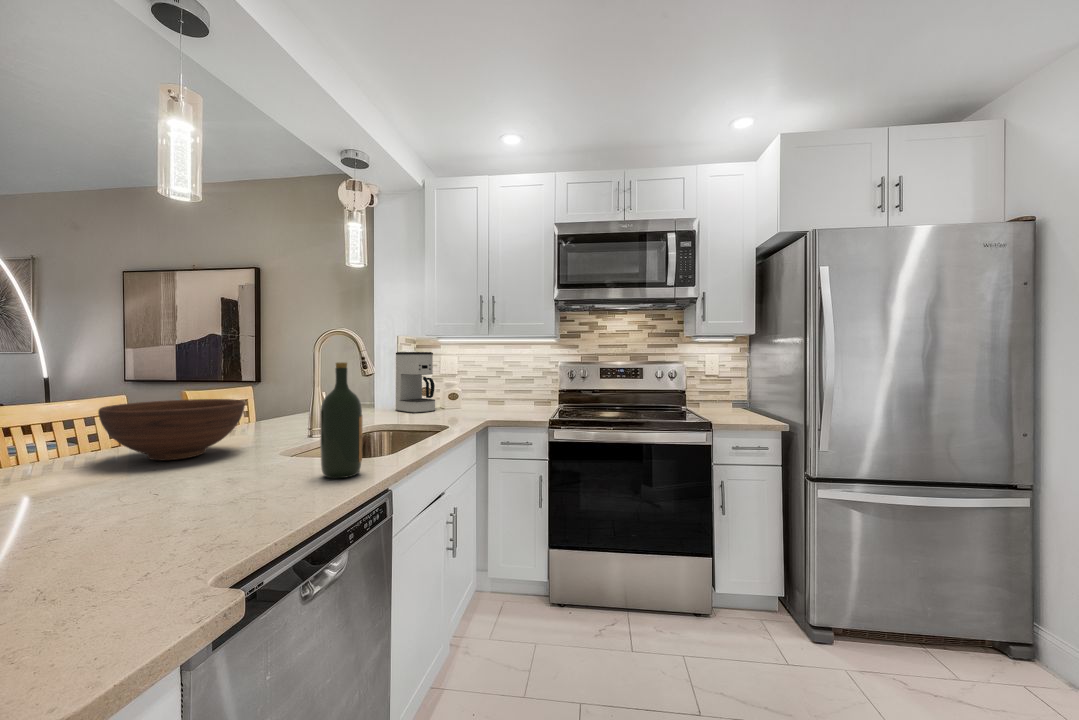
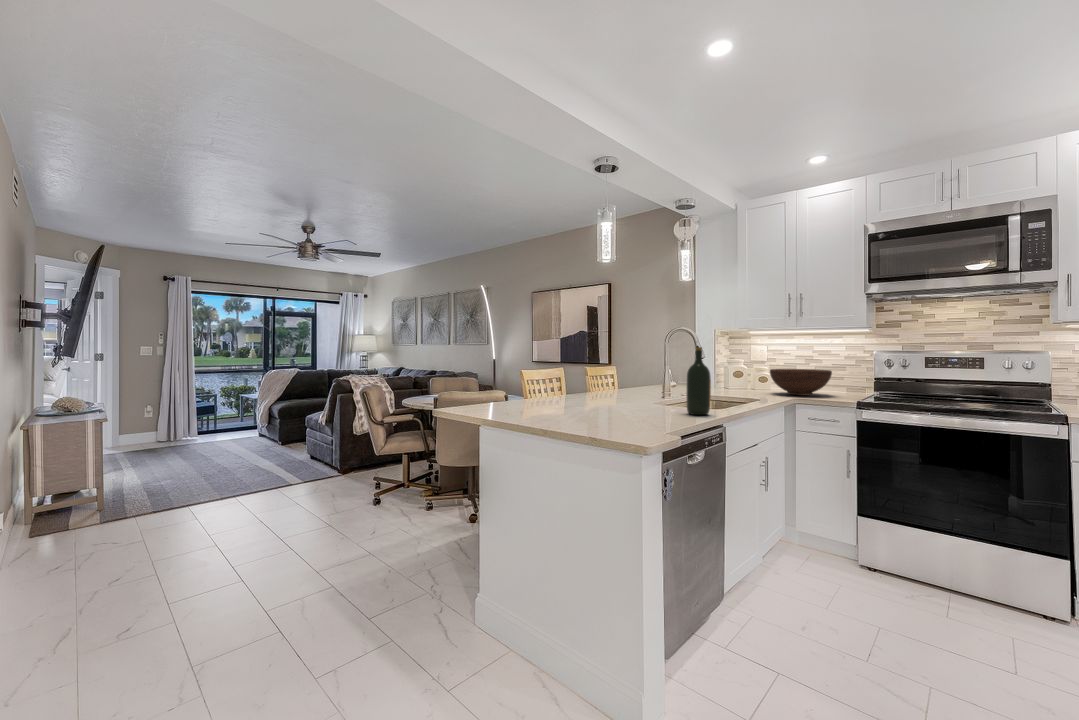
coffee maker: present [396,352,435,413] -> none [713,342,747,391]
fruit bowl: present [98,399,245,461] -> present [770,369,832,396]

